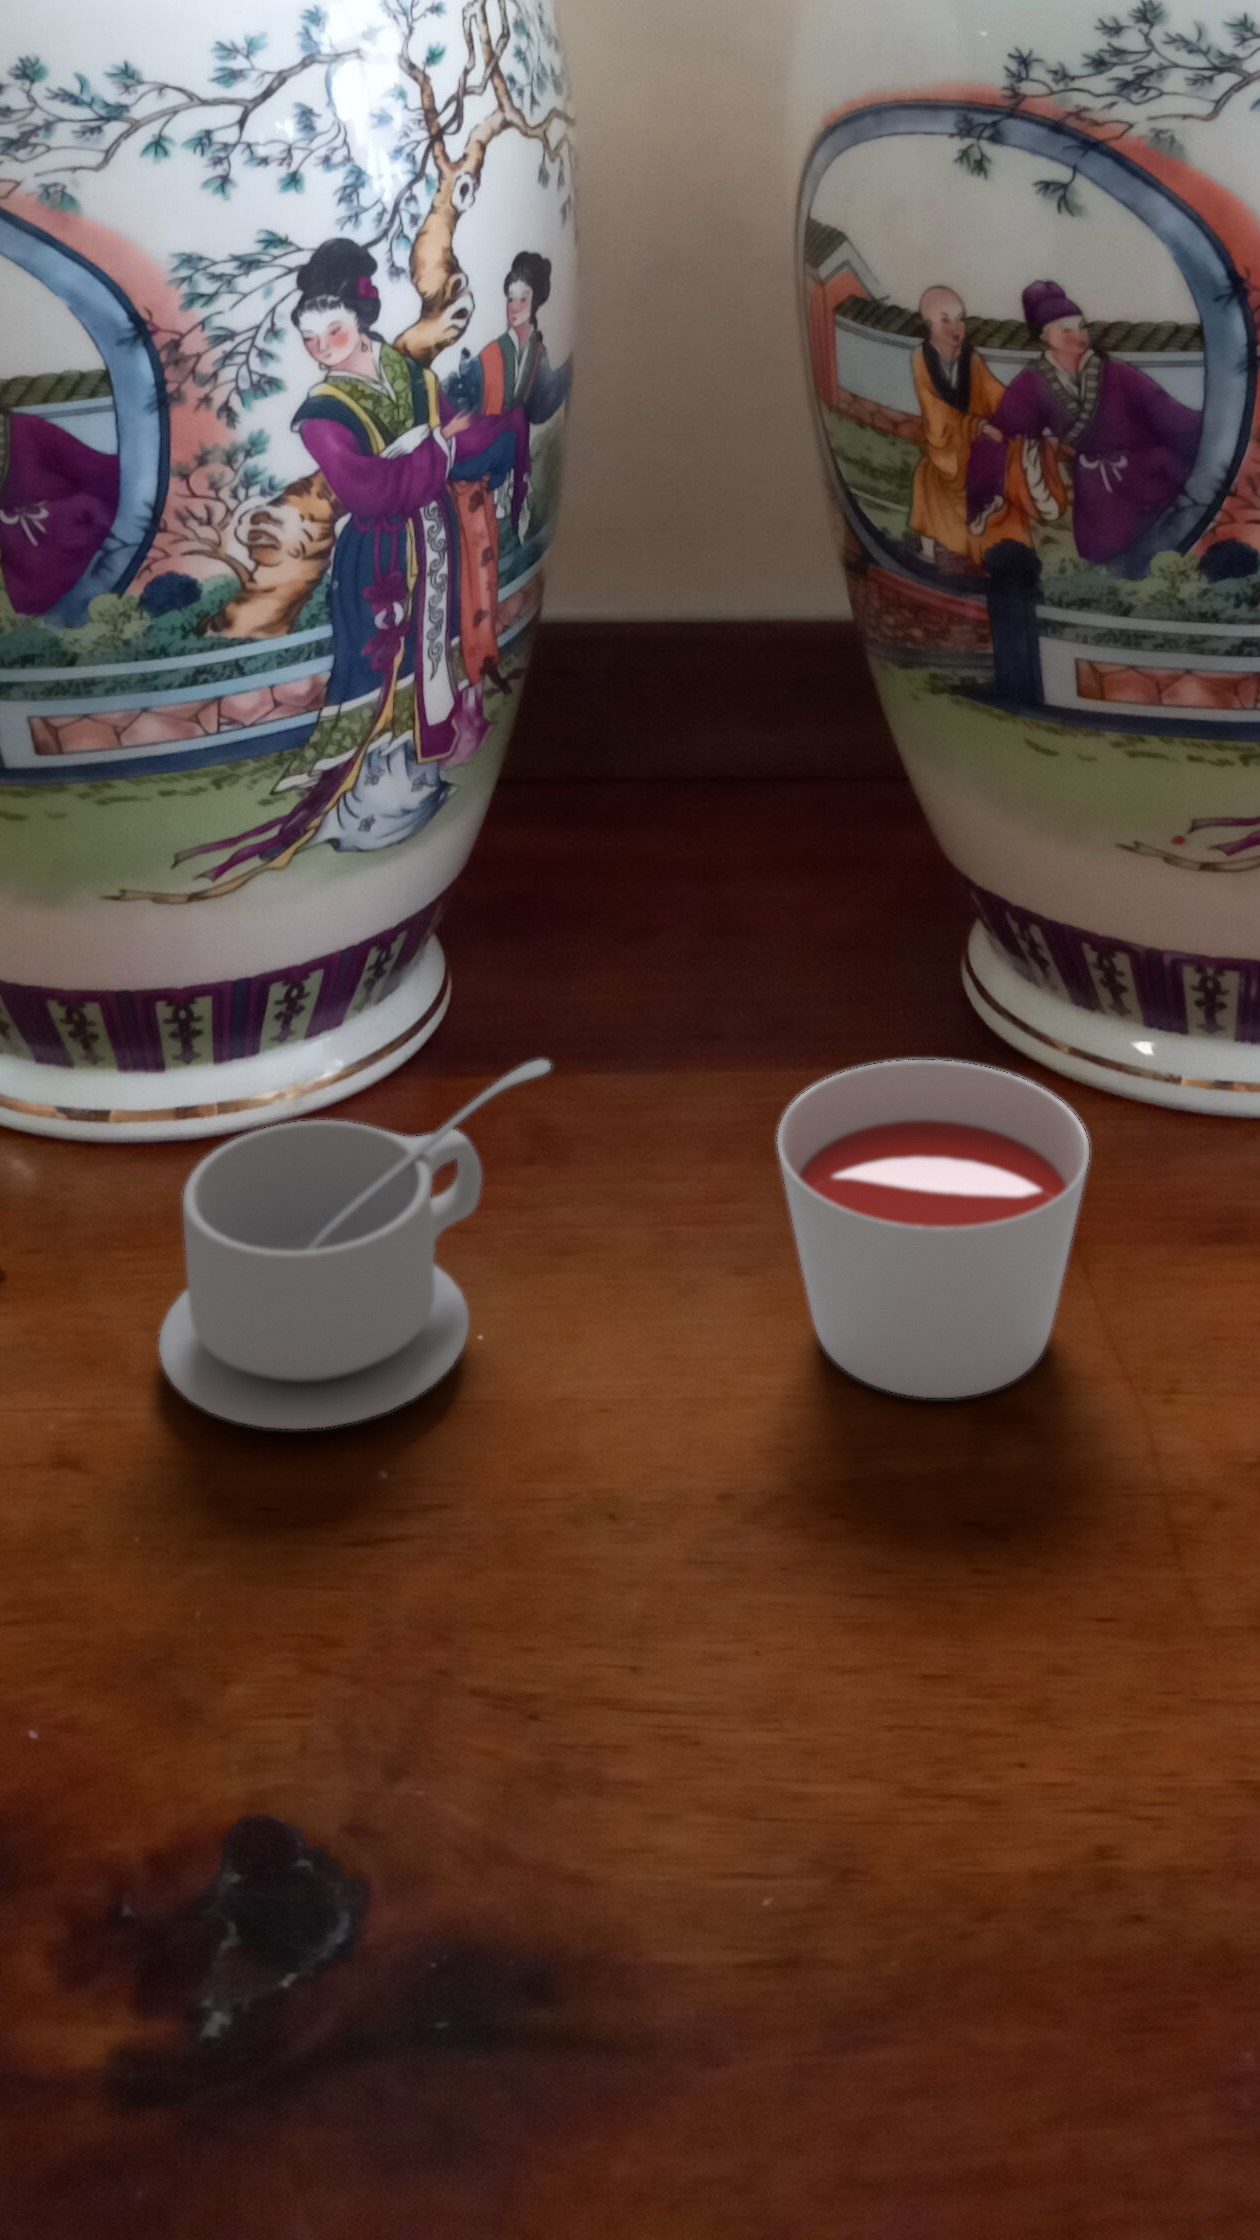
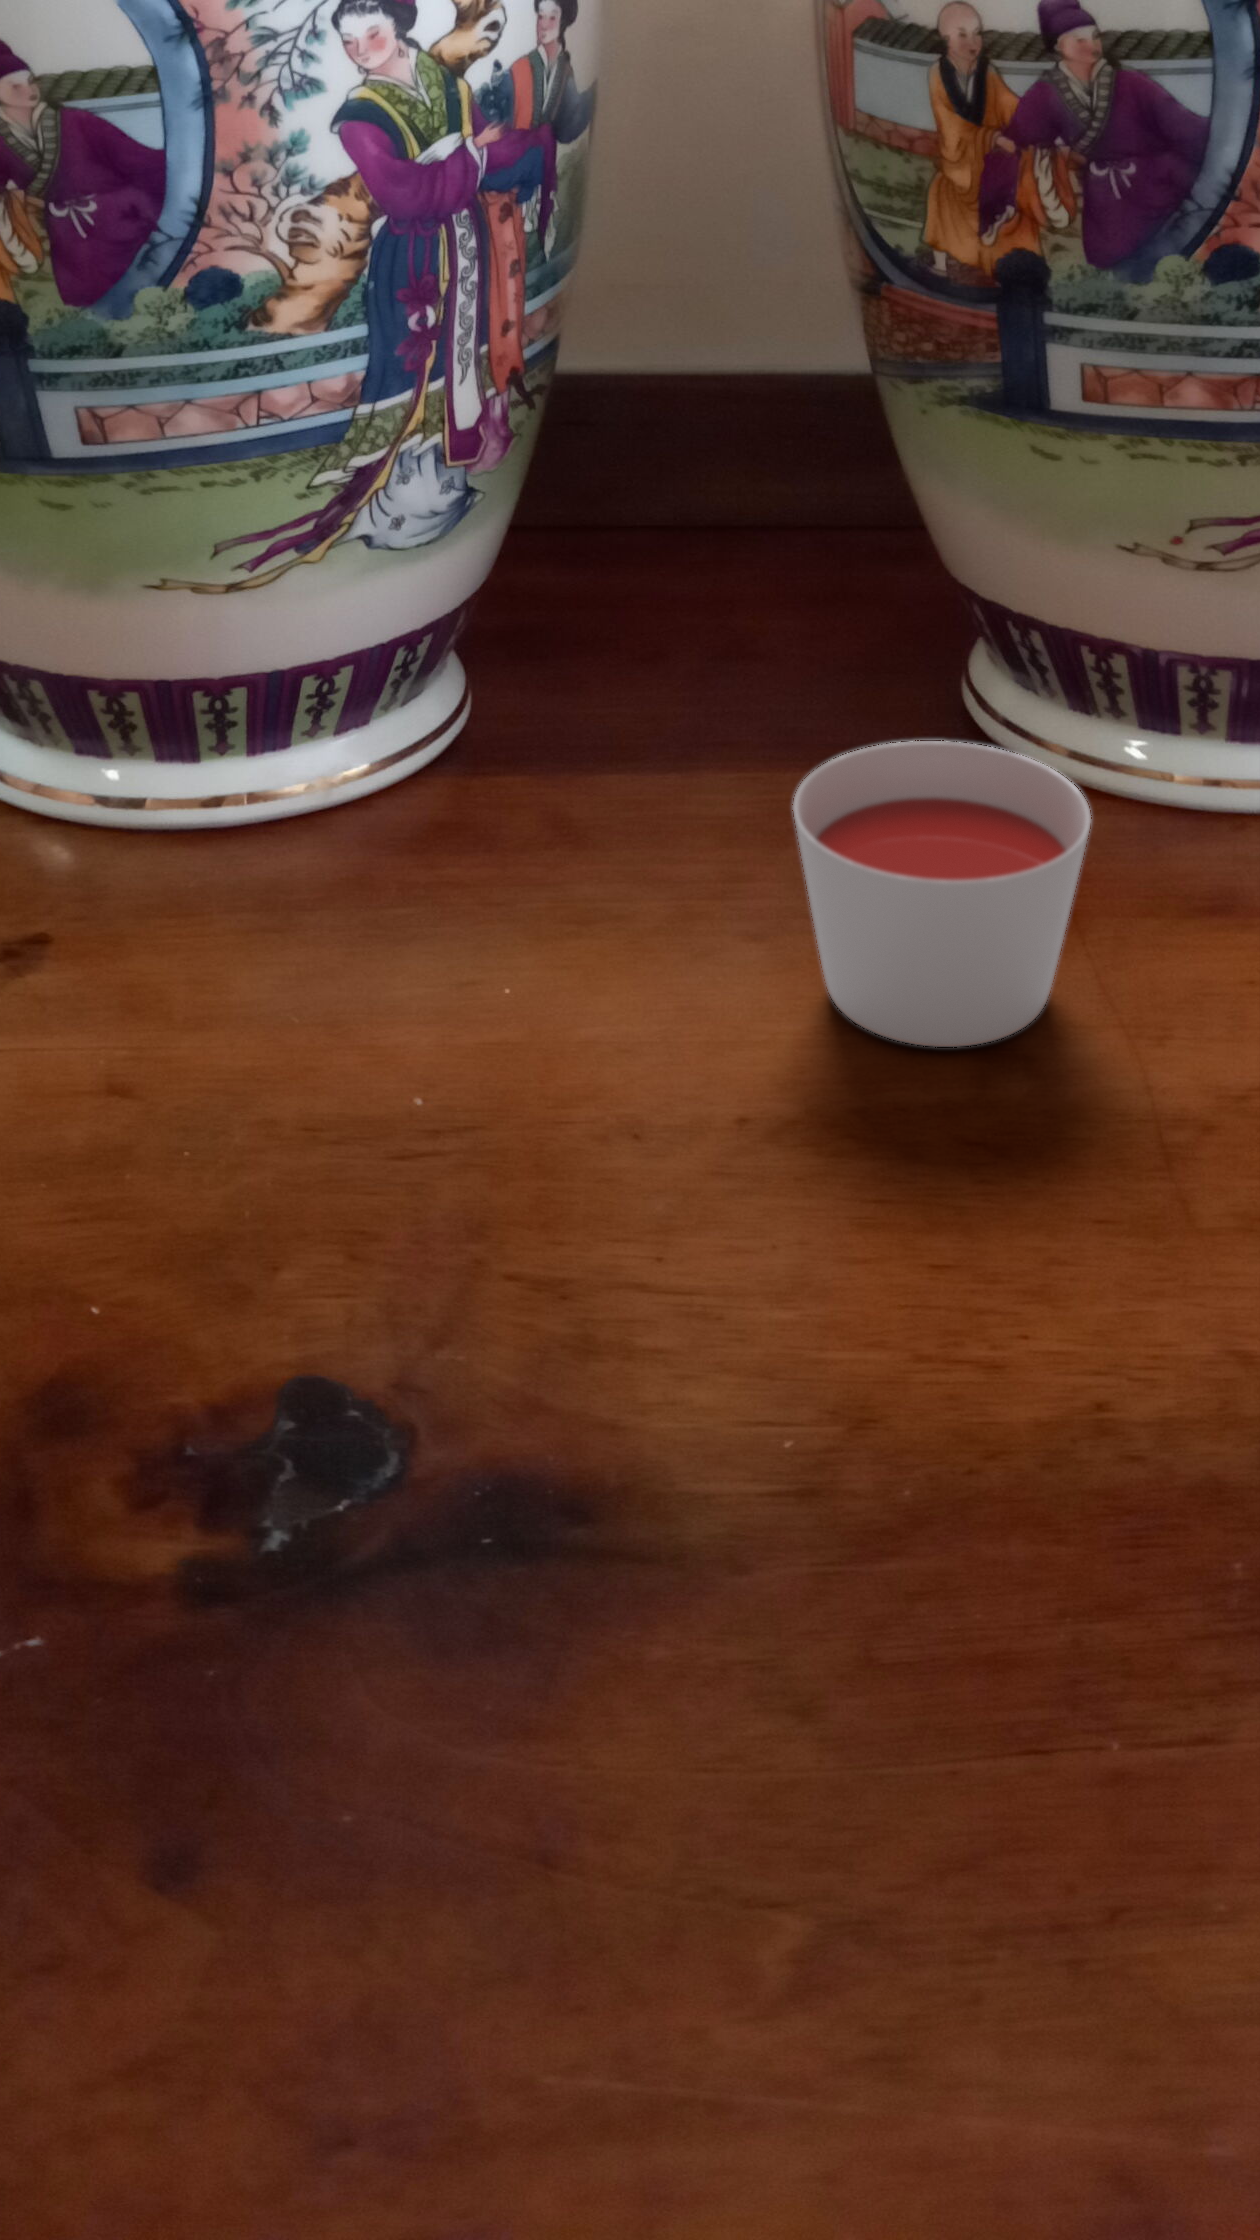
teacup: present [159,1060,551,1429] -> none [202,734,577,1068]

